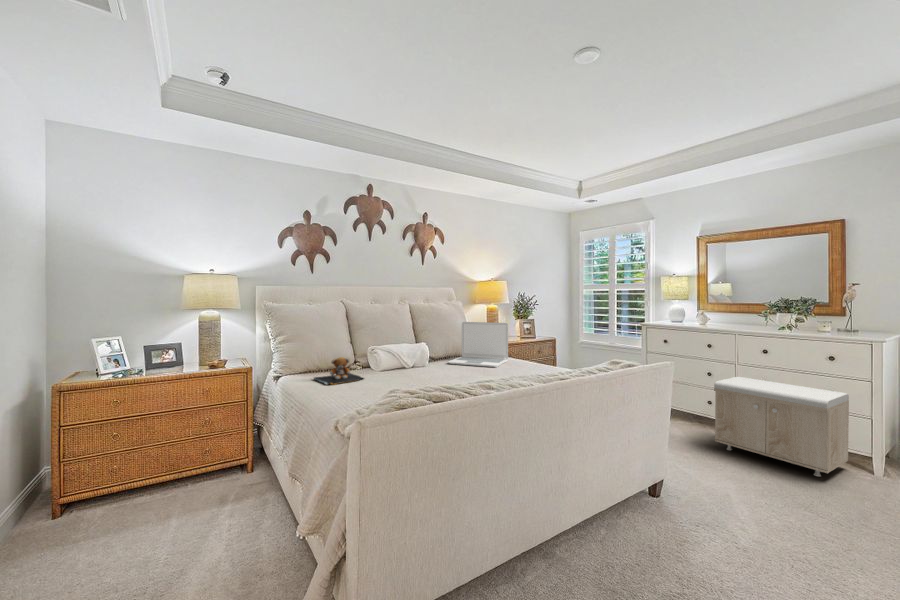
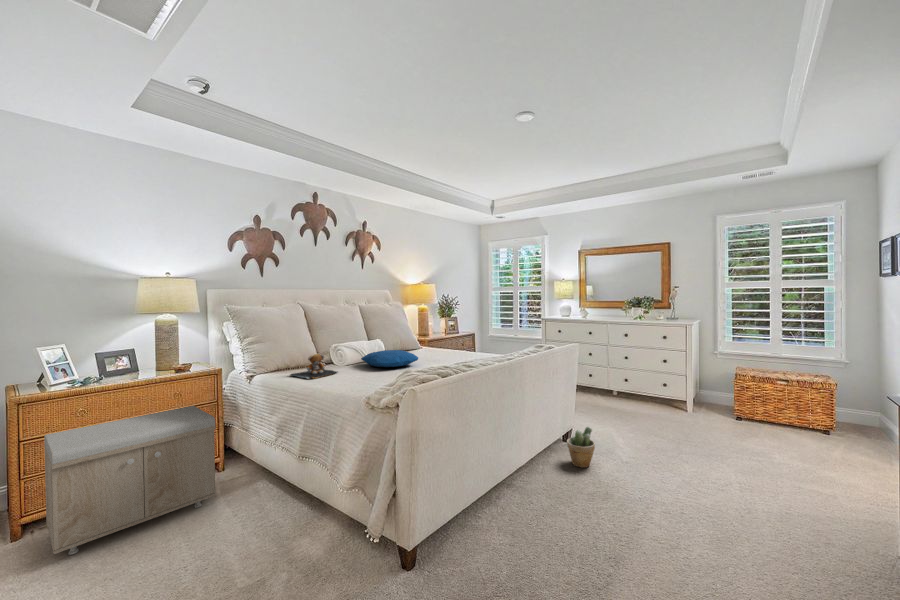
laptop: present [448,322,508,367] -> none [400,320,449,357]
pillow: none [396,356,458,377] -> present [361,350,418,367]
storage bench: present [714,377,849,477] -> present [44,406,216,555]
potted plant: none [642,478,683,535] -> present [567,427,595,468]

